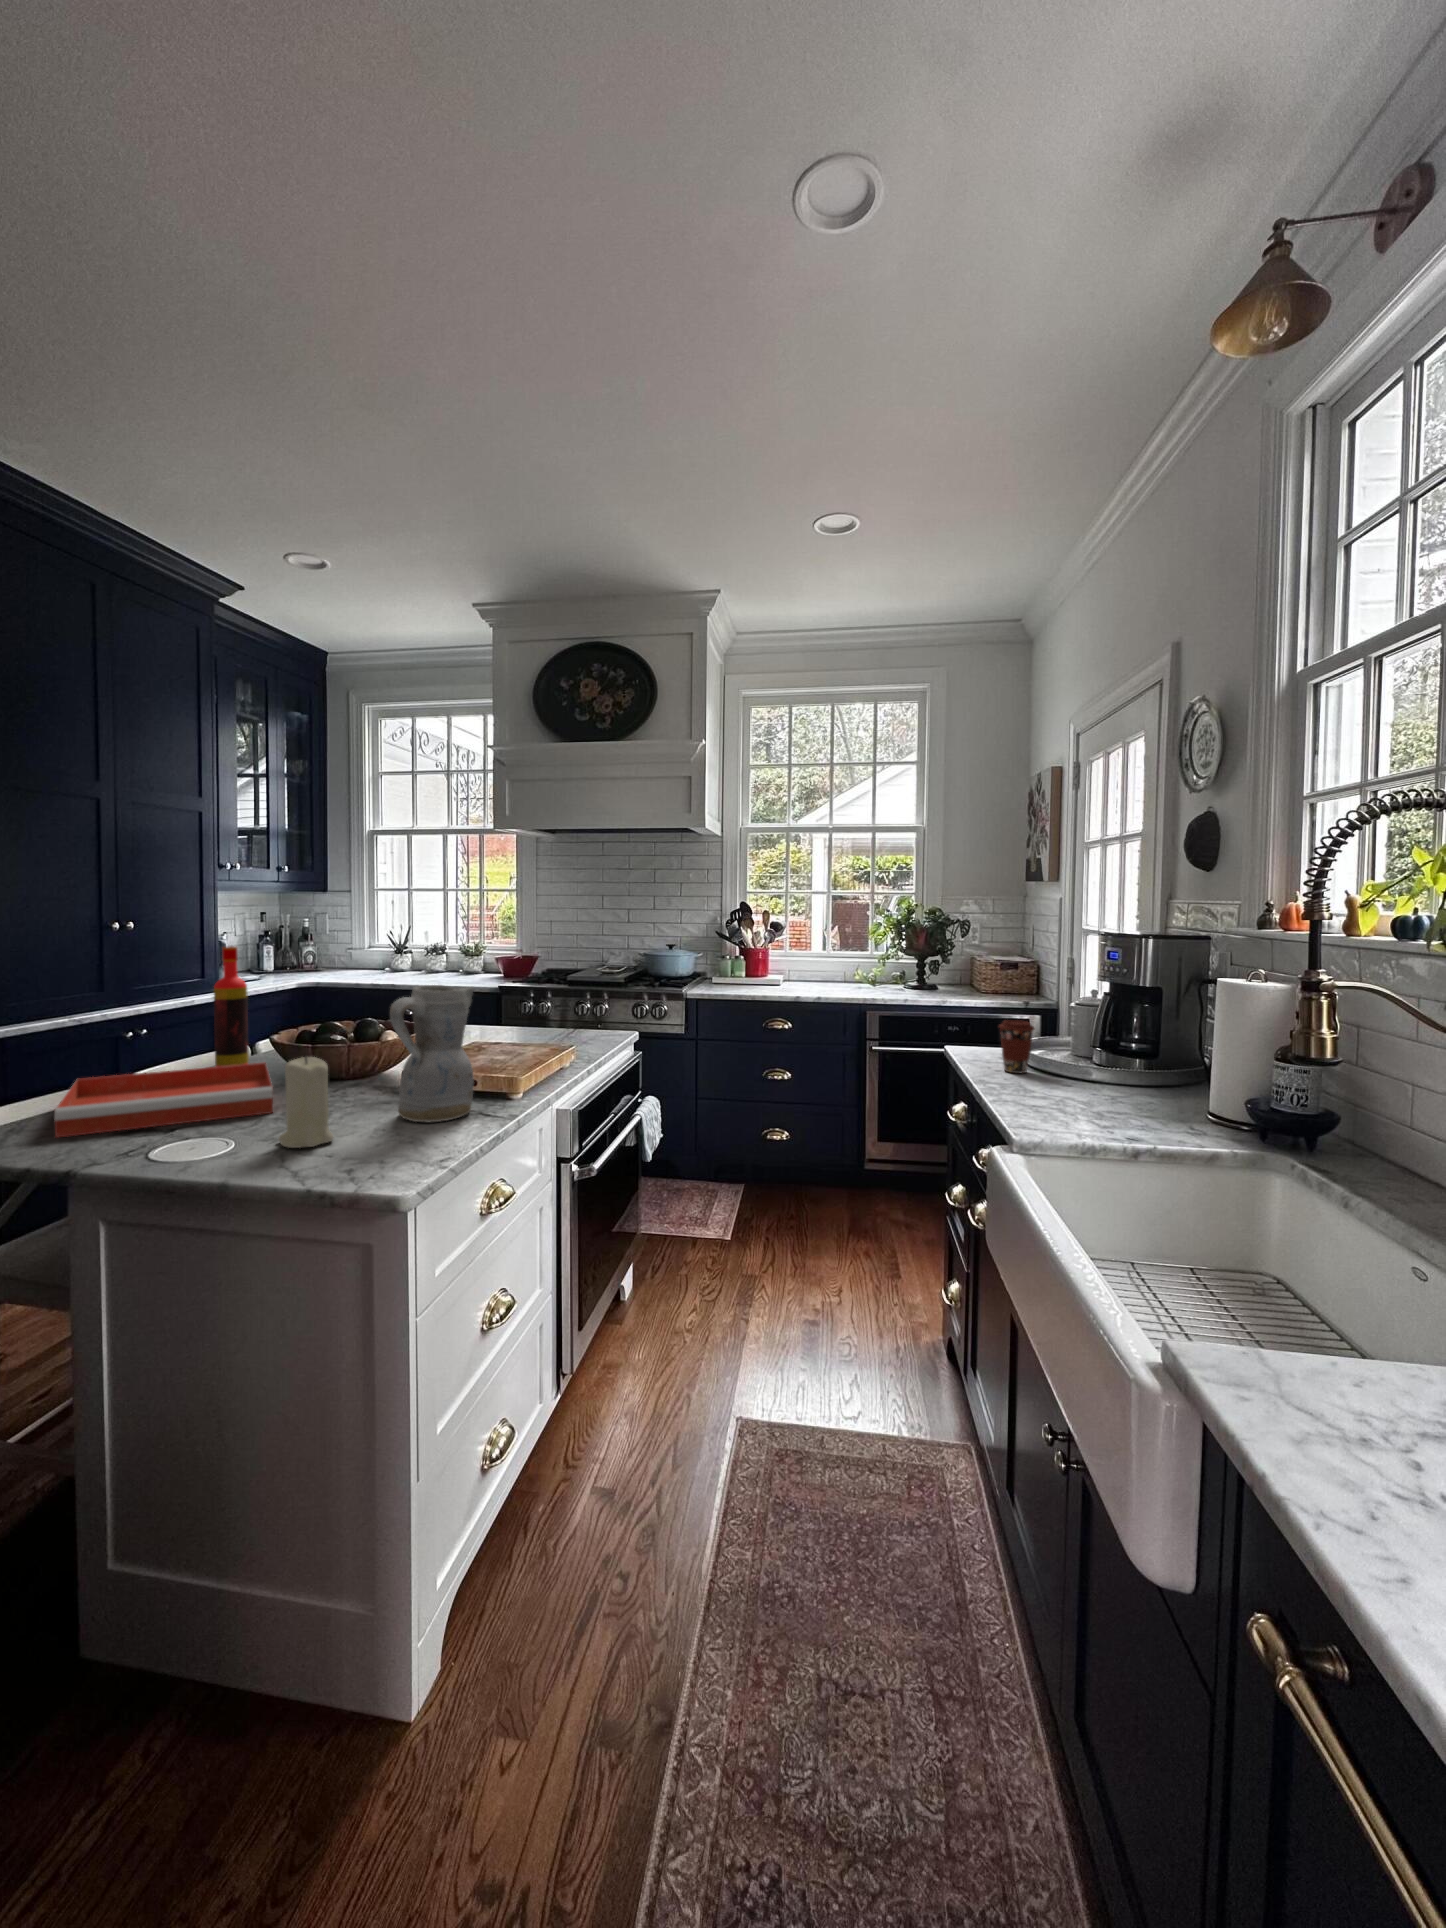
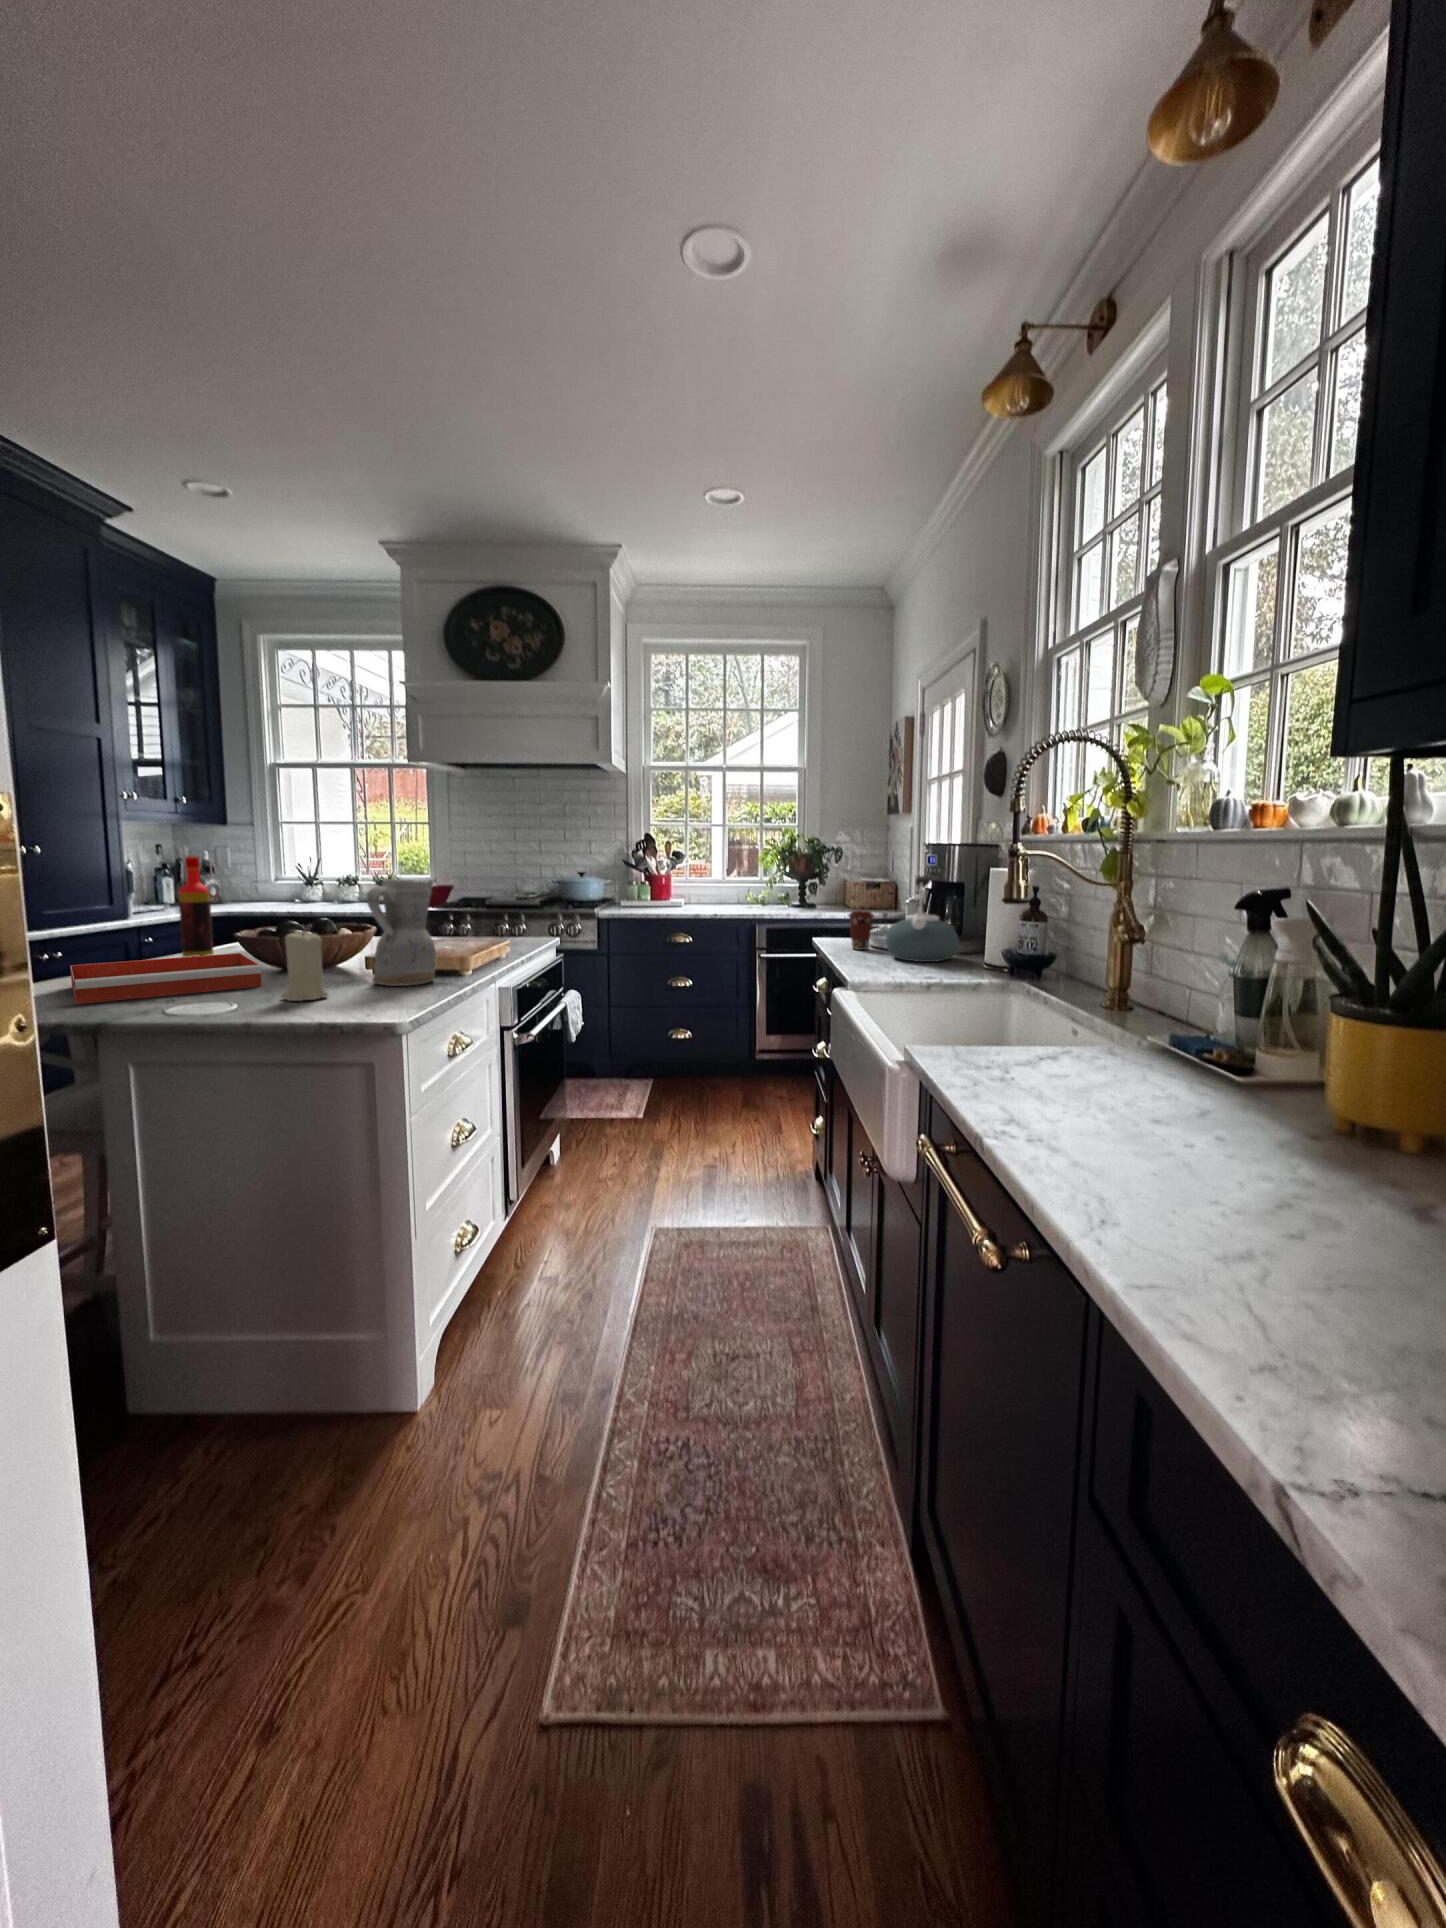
kettle: none [1056,983,1163,1103] -> present [886,876,958,962]

